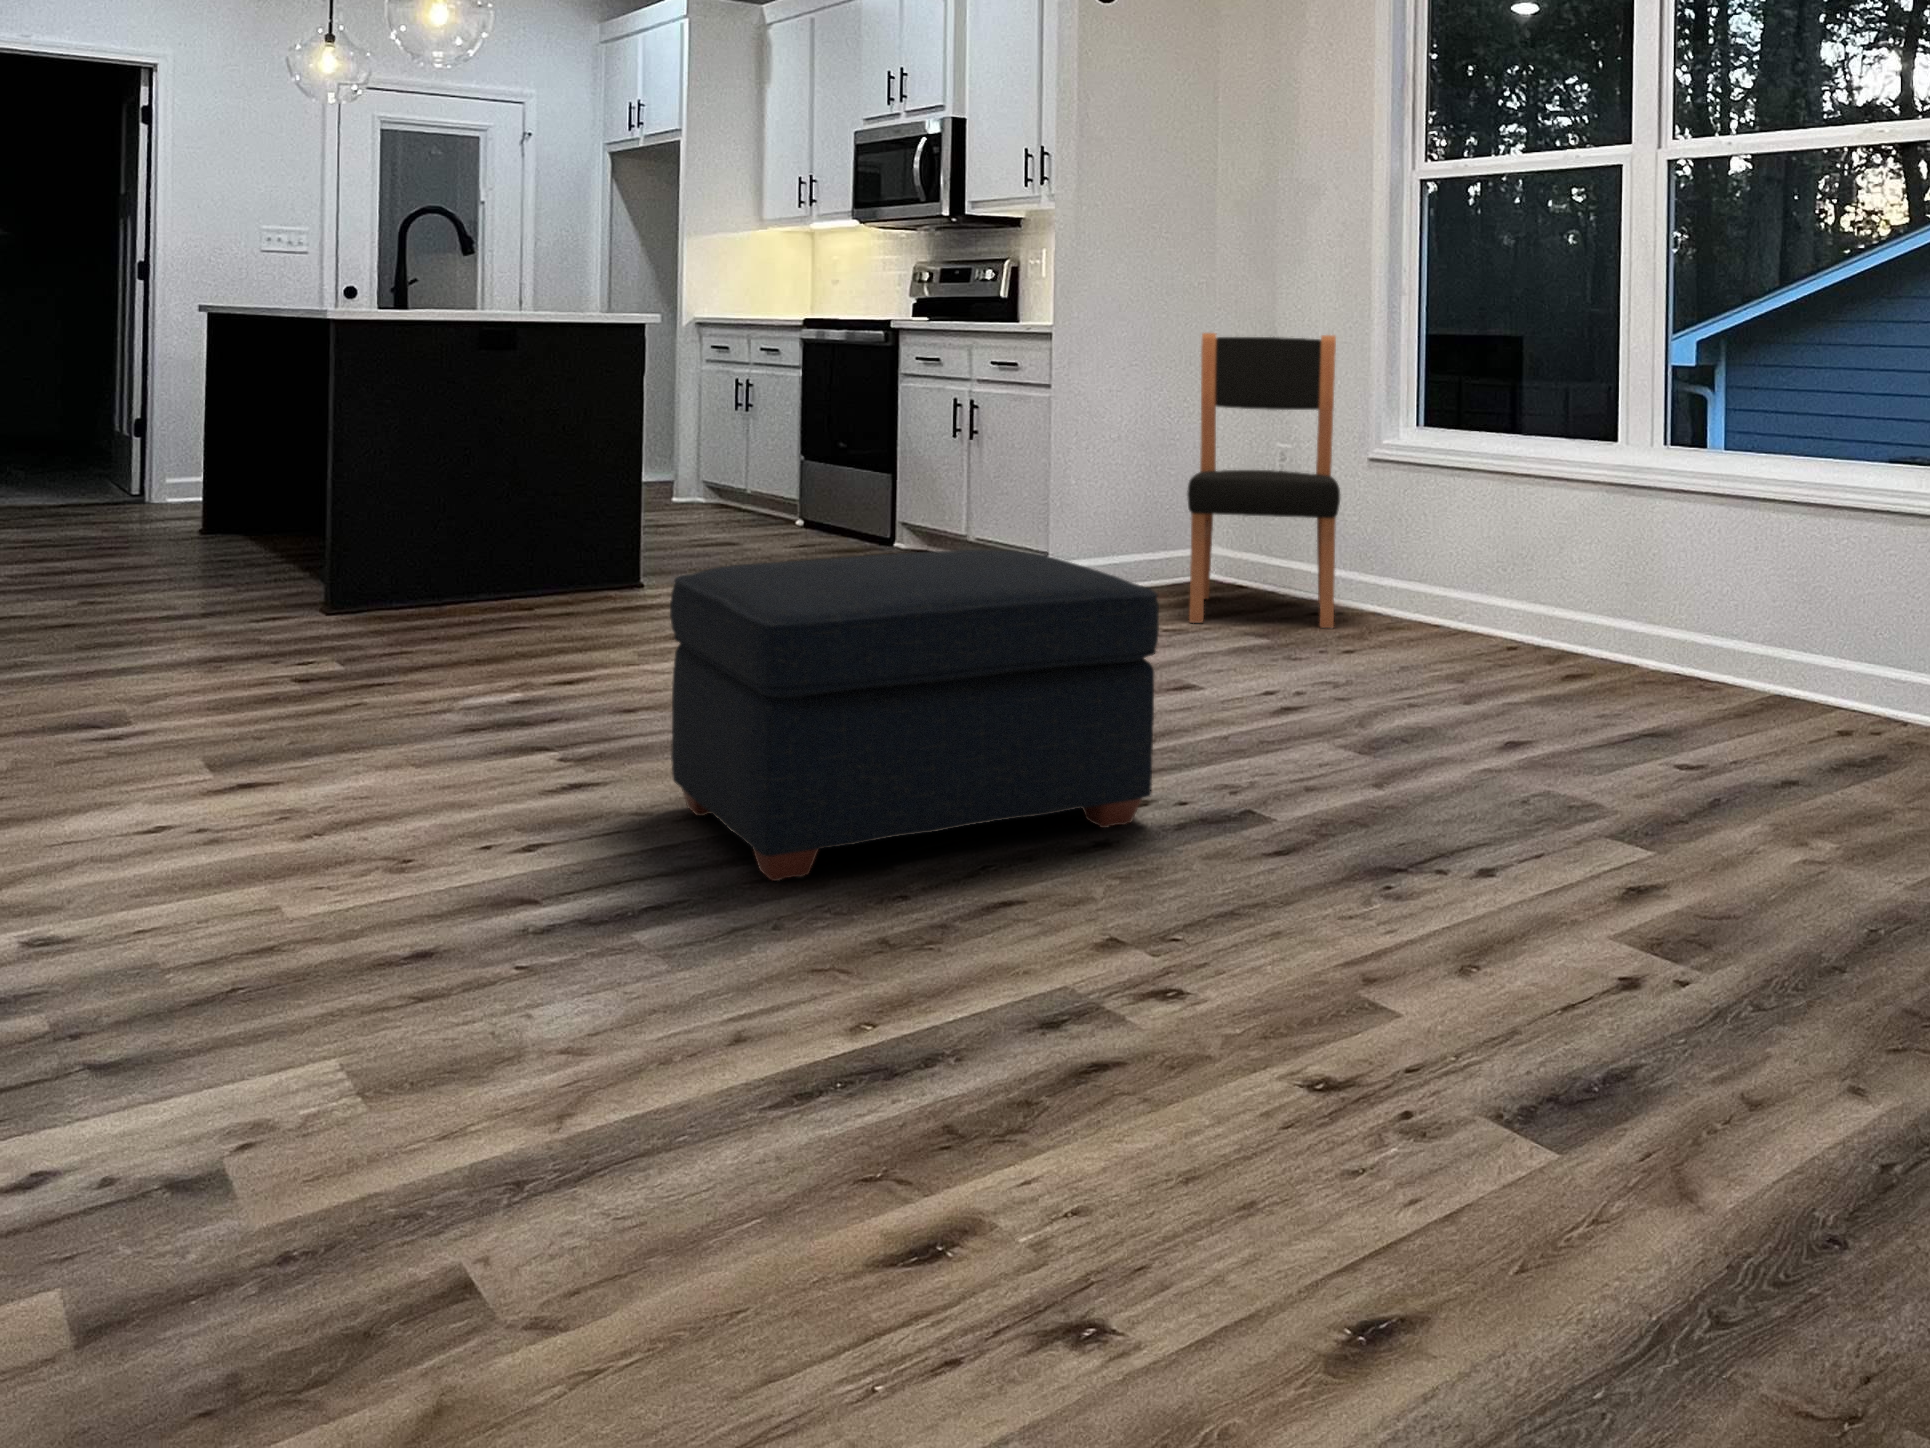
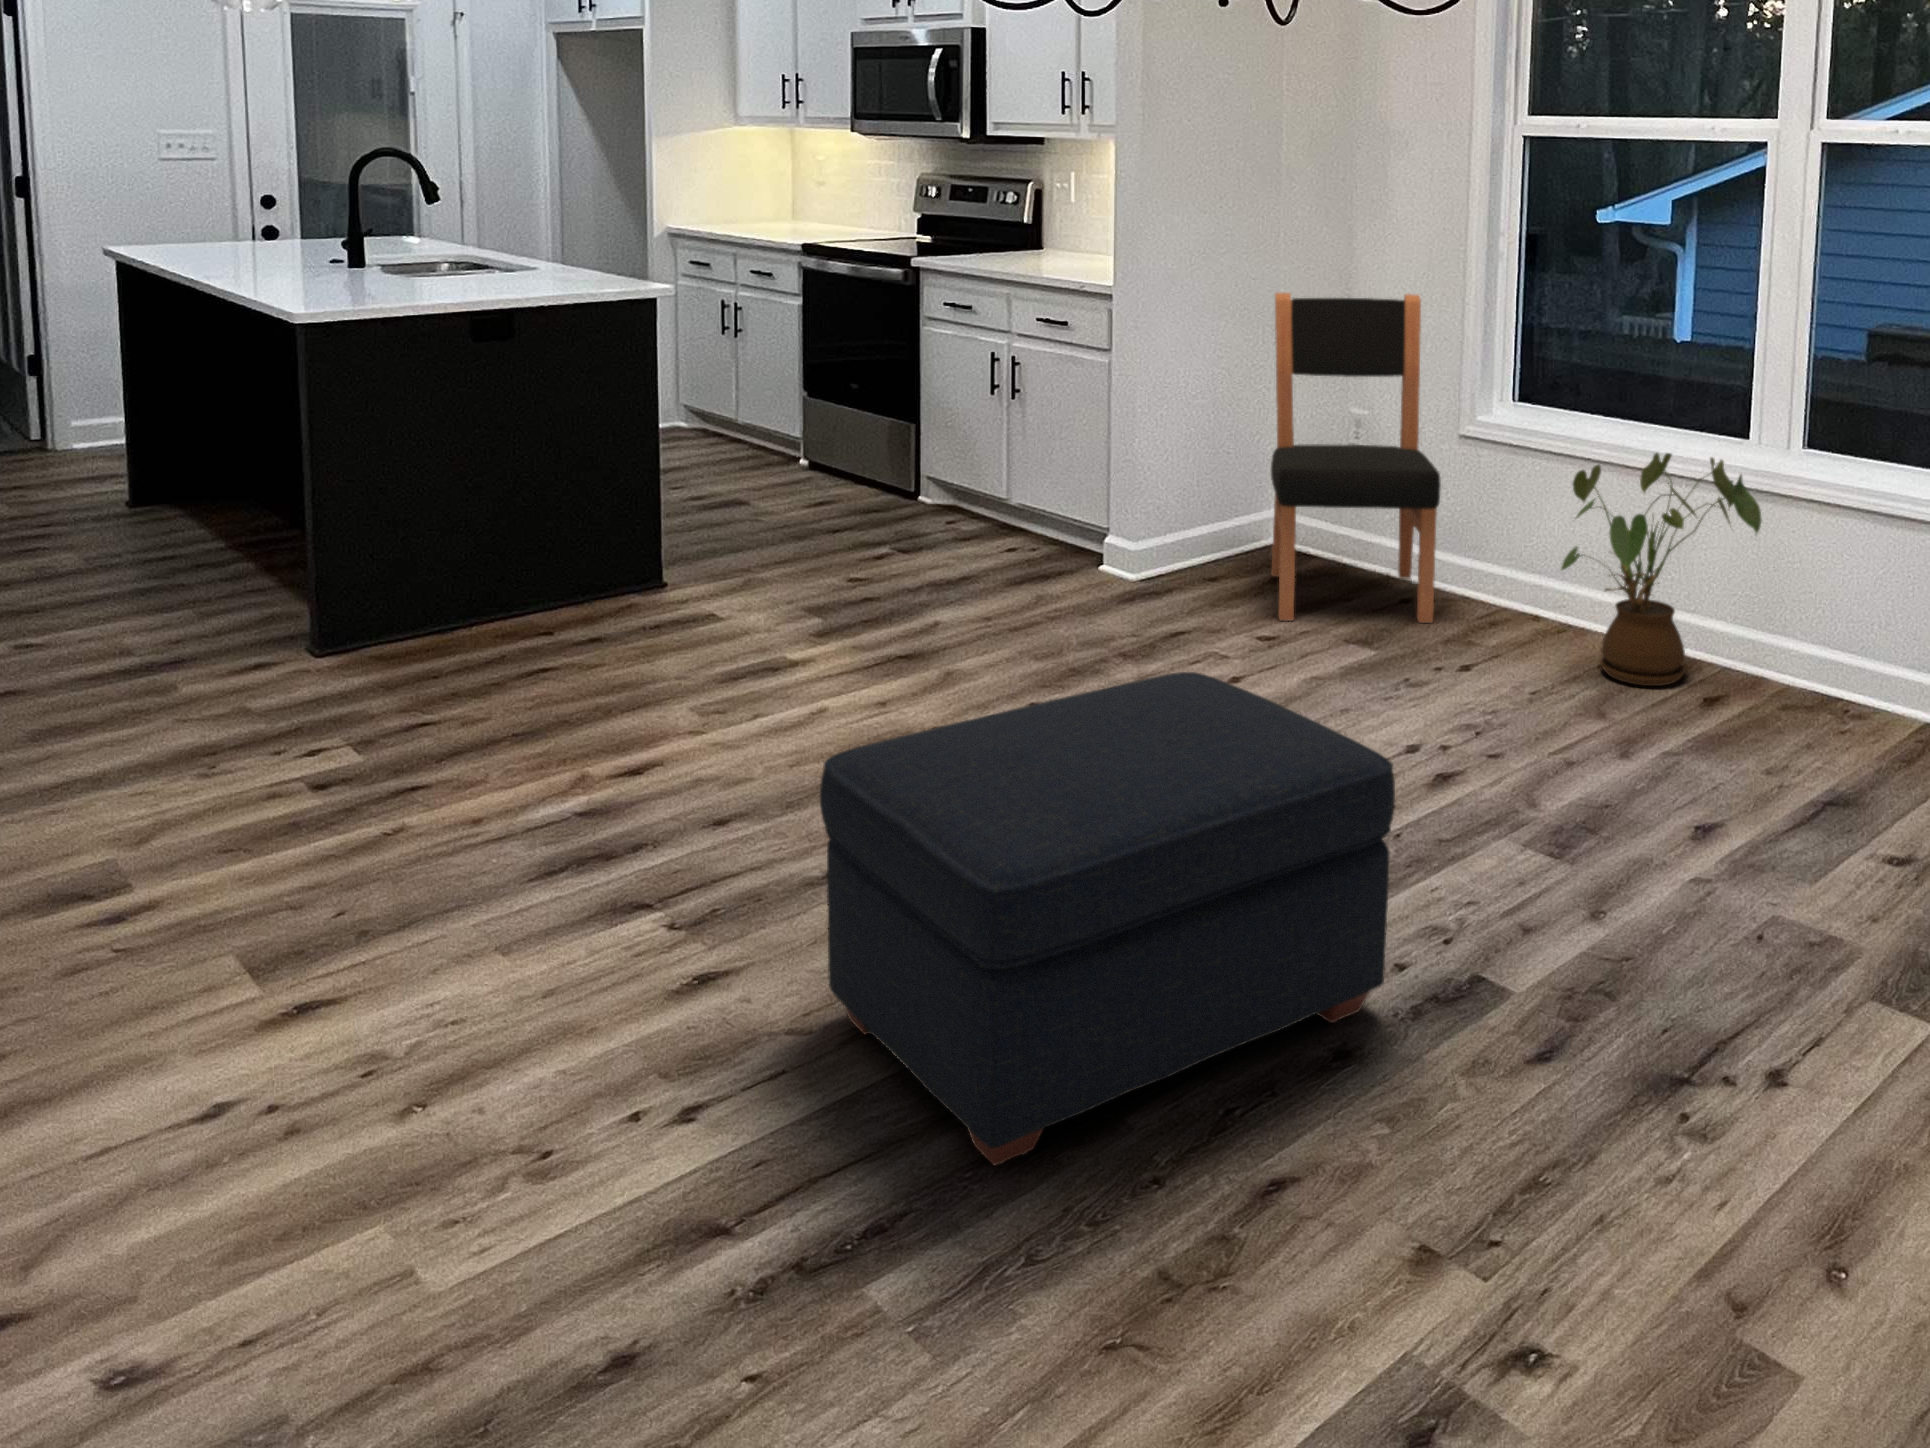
house plant: none [1430,451,1613,668] -> present [1561,453,1761,686]

